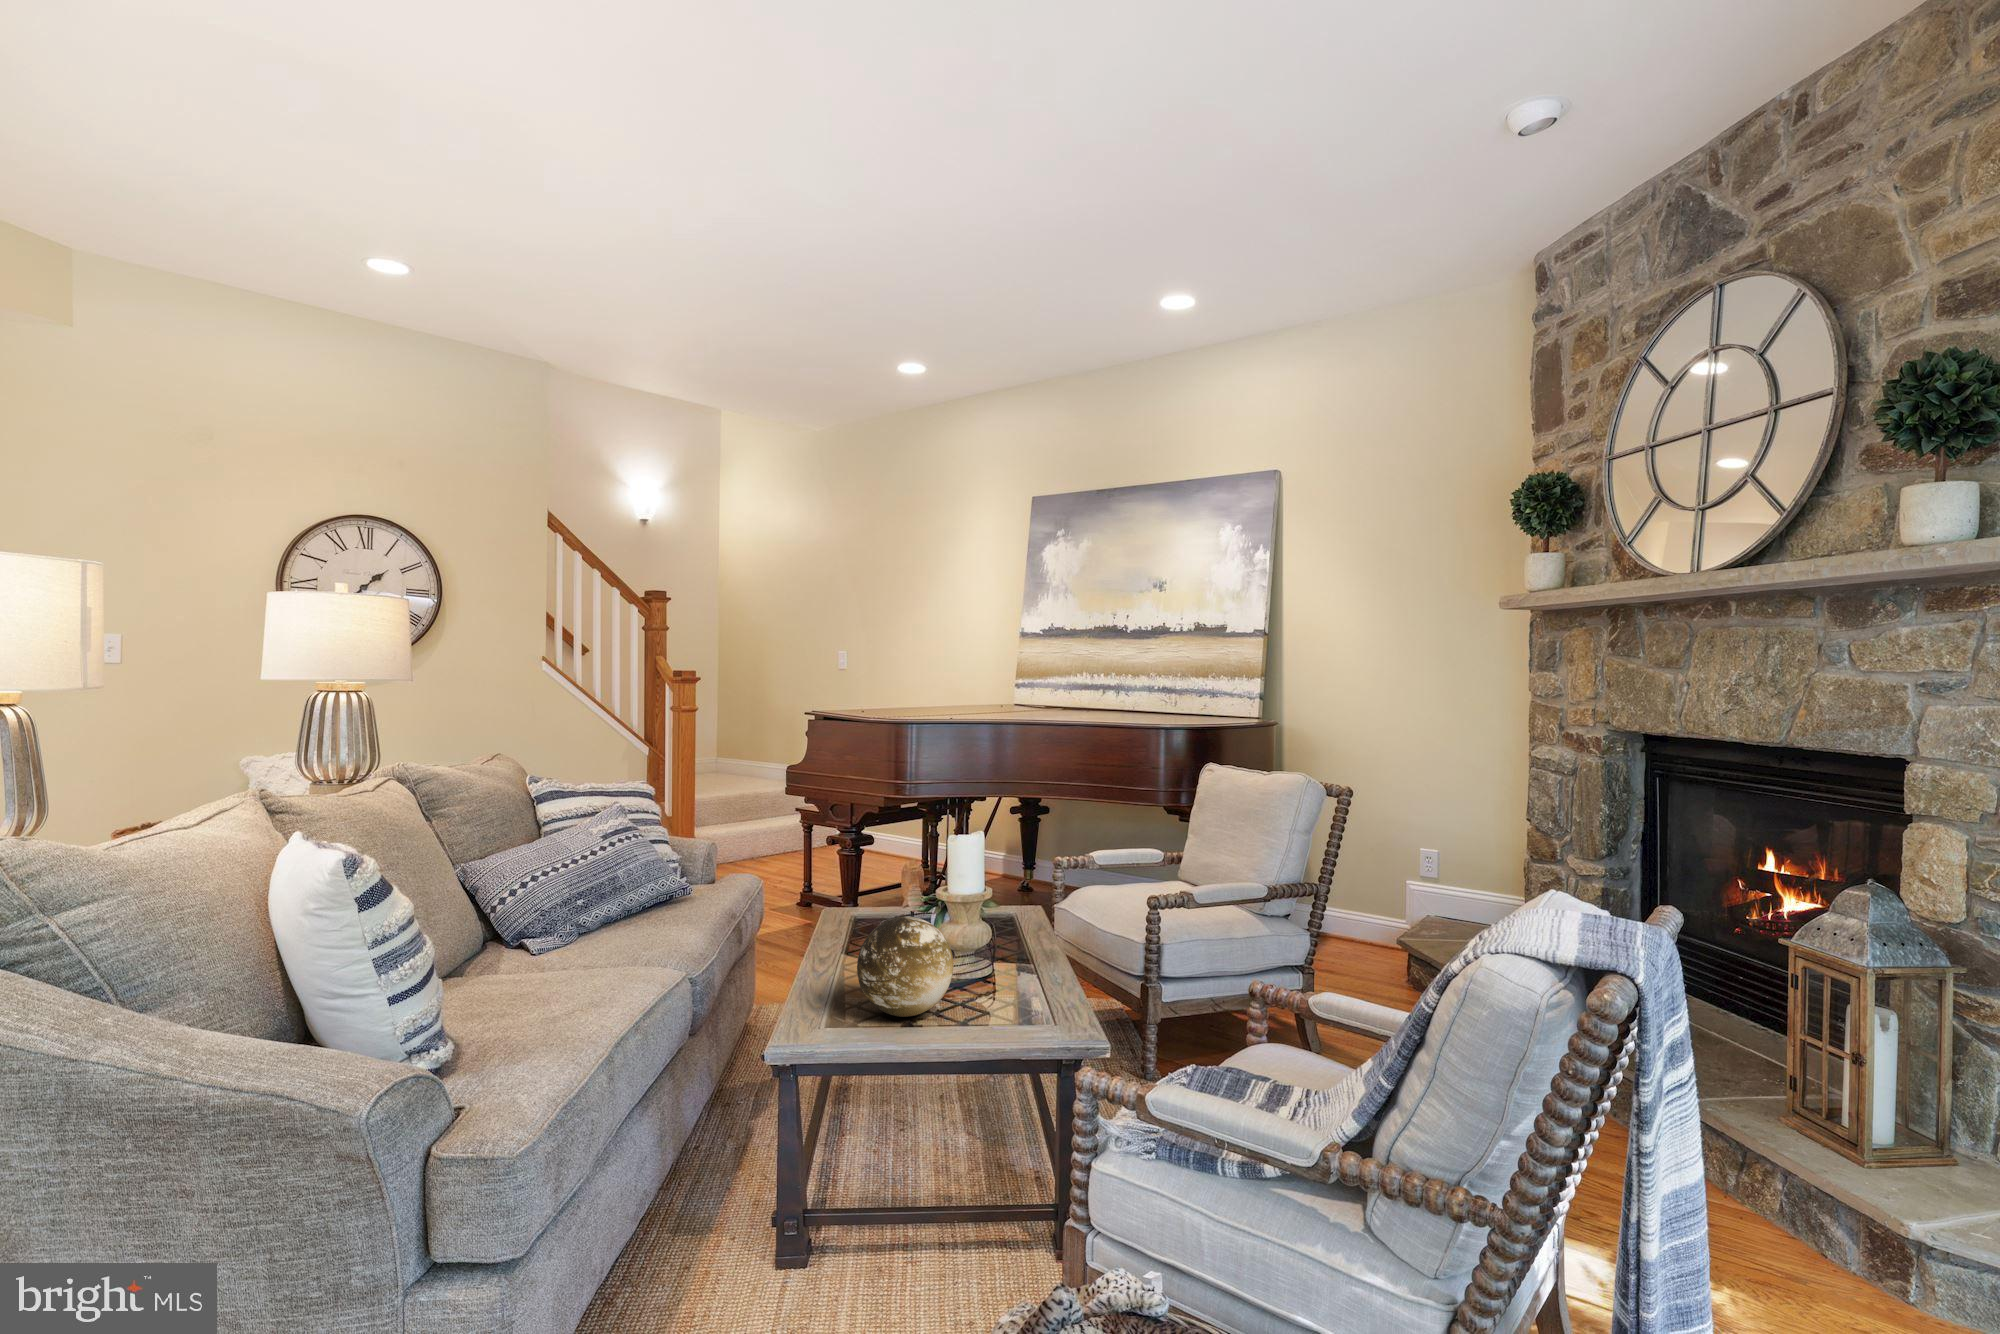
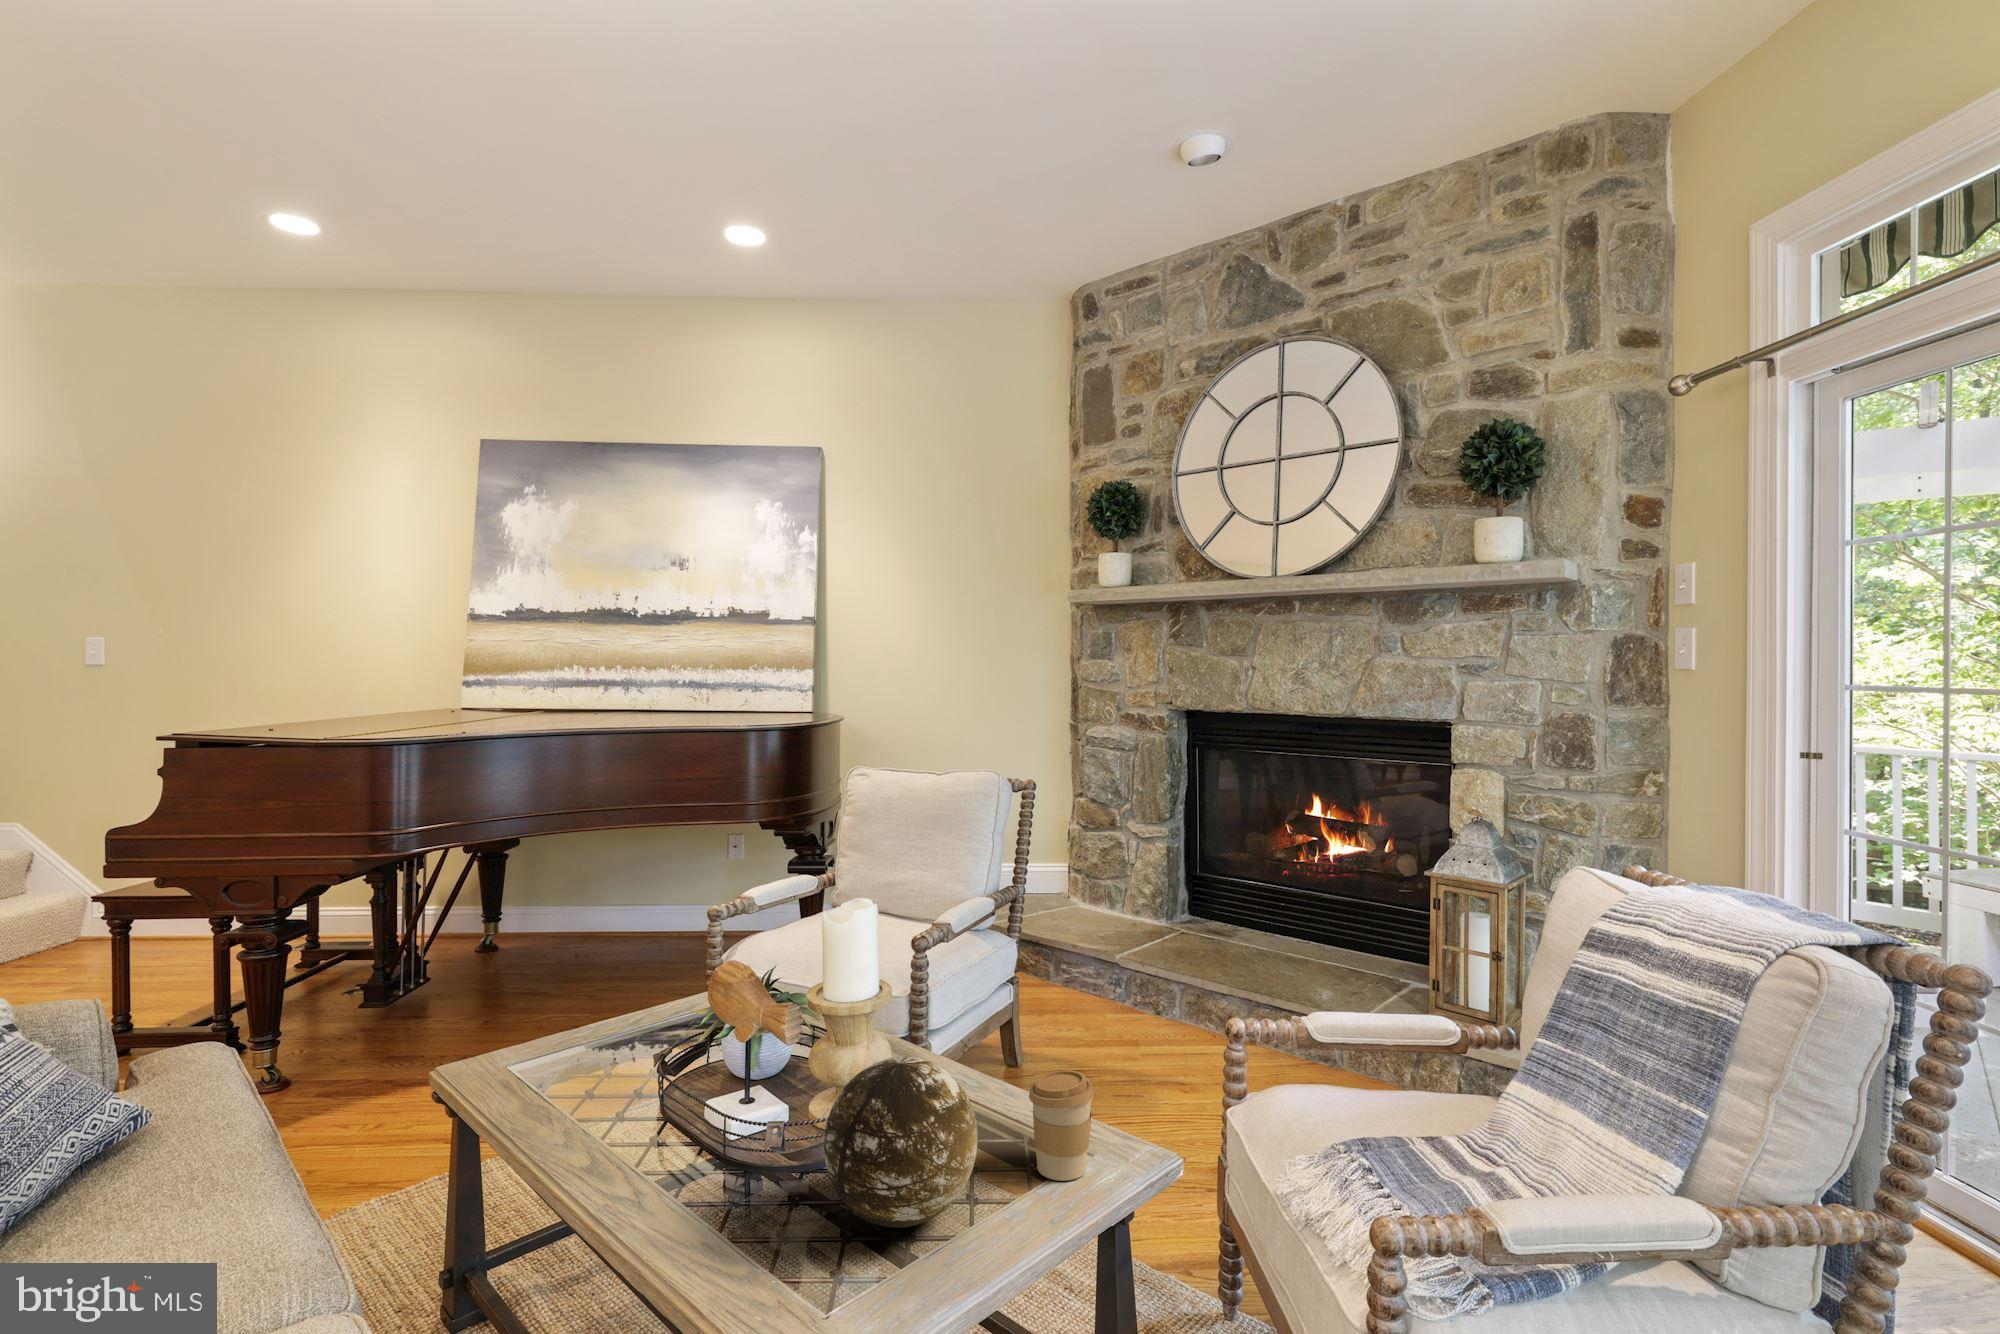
coffee cup: none [998,961,1045,1033] -> present [1029,1070,1094,1181]

